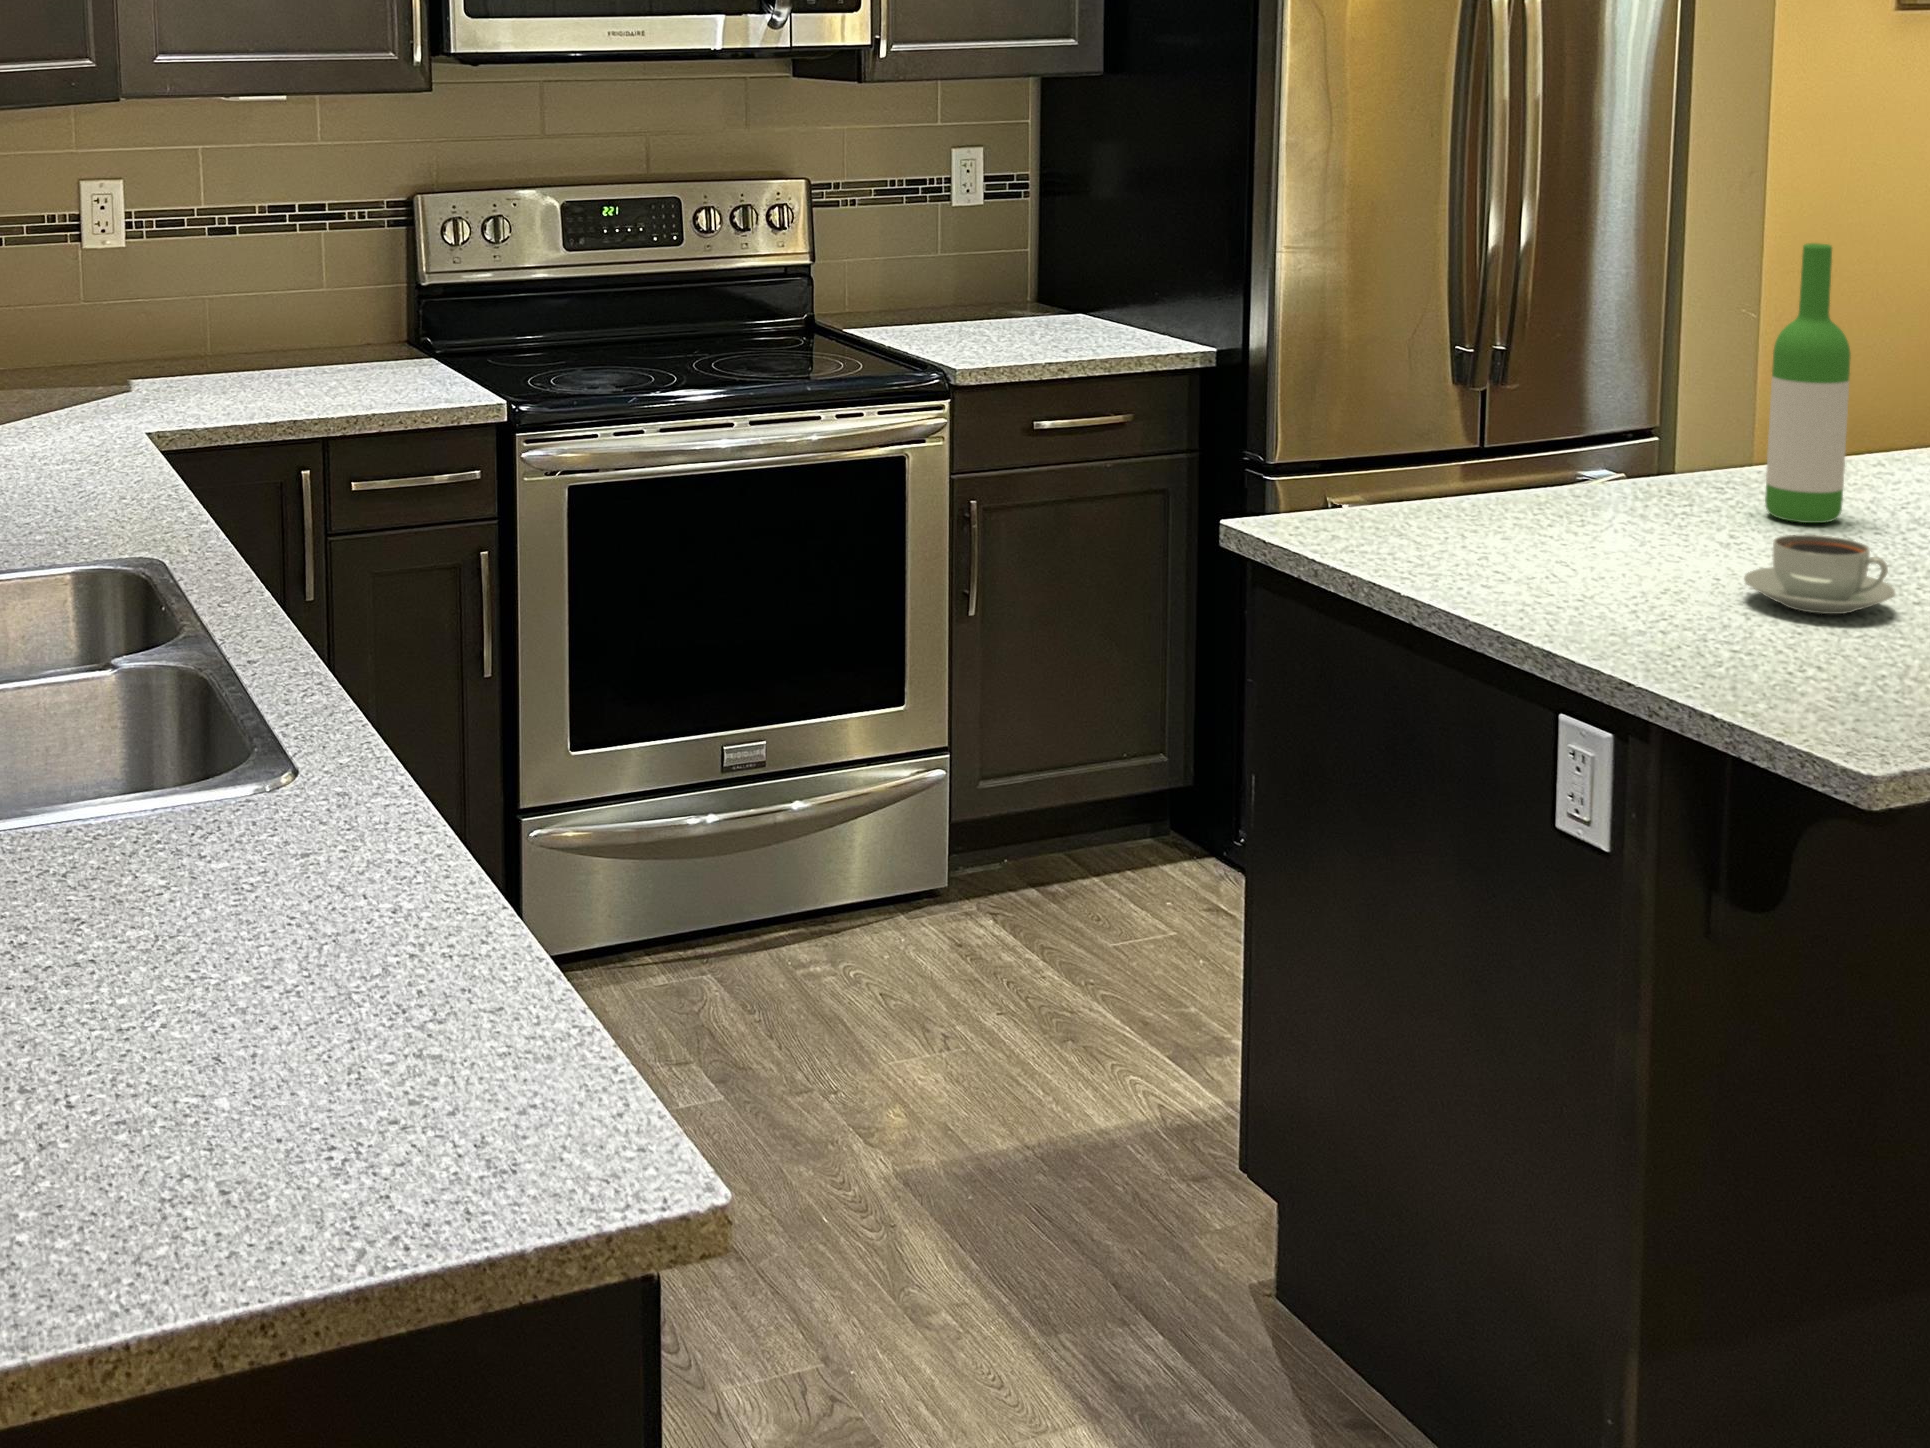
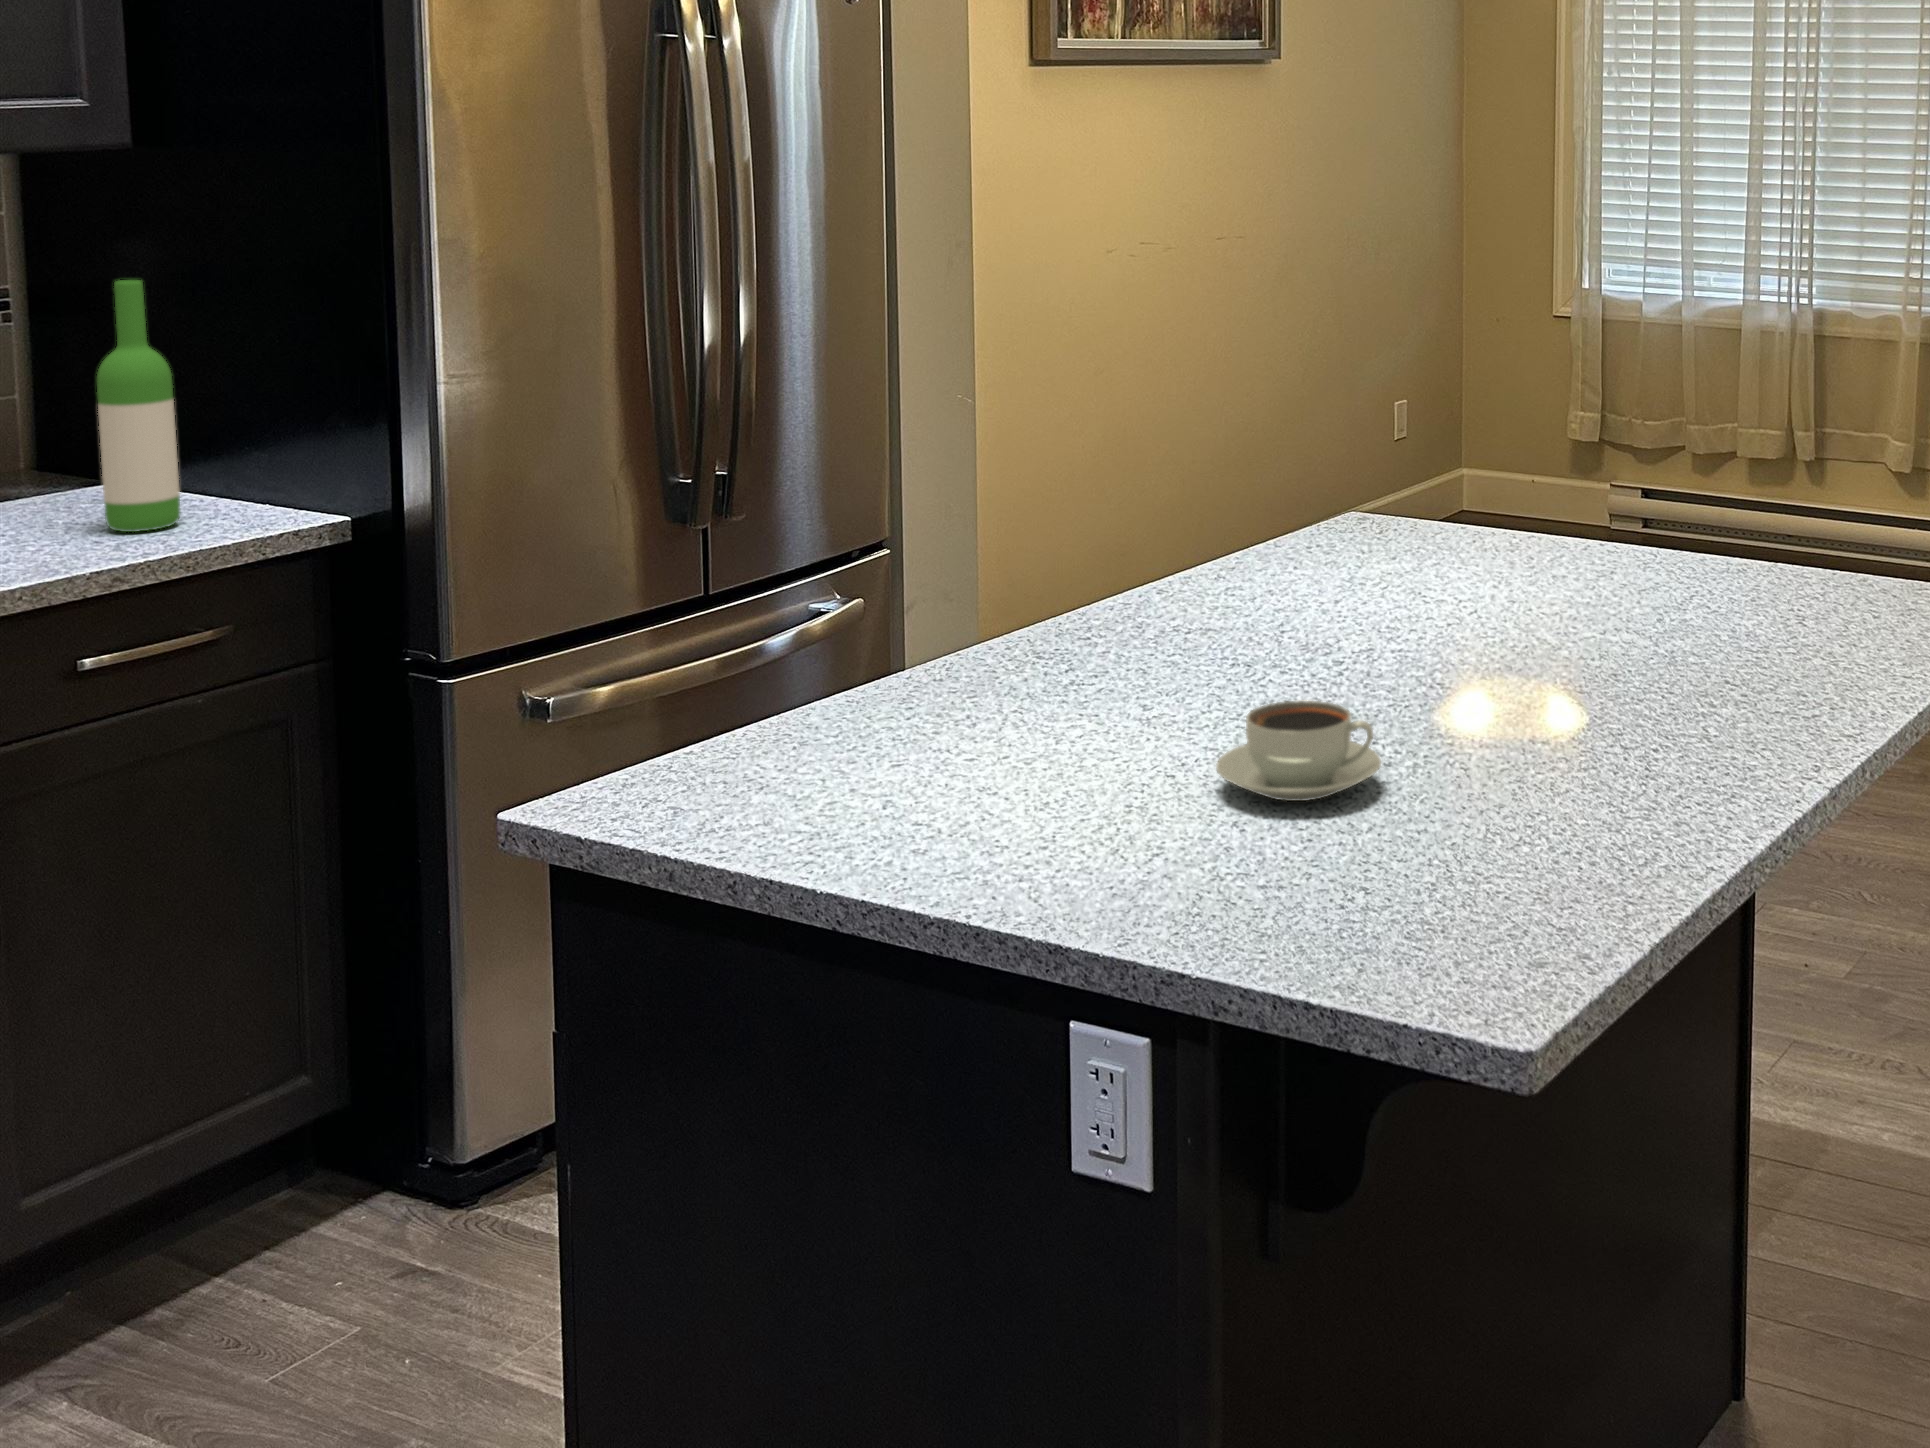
wine bottle: present [1765,243,1851,523] -> present [97,280,180,532]

